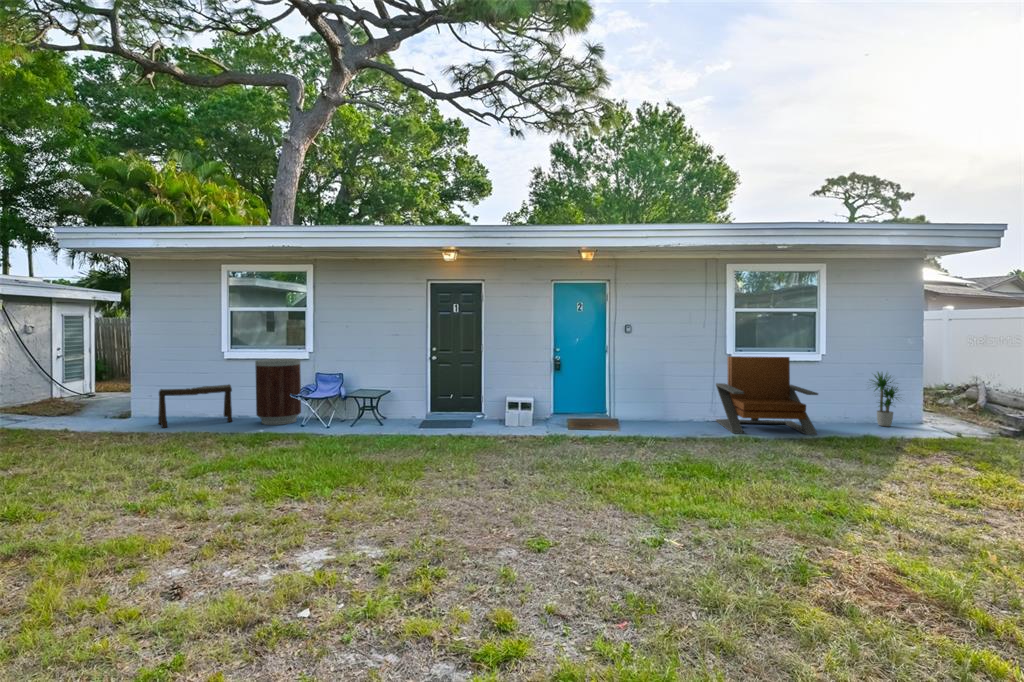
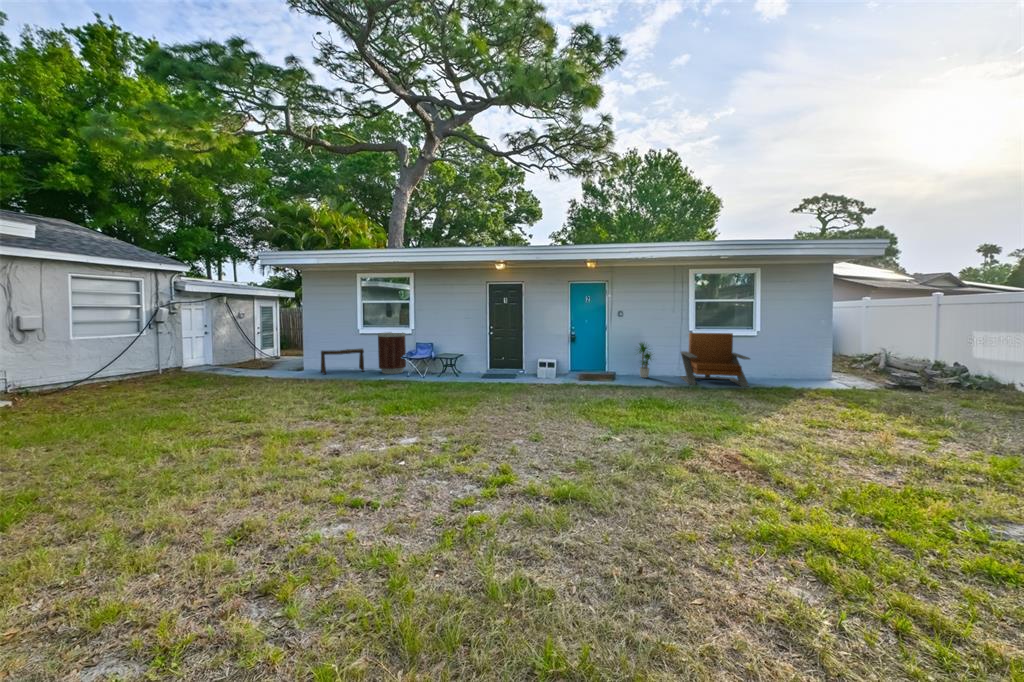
potted plant: present [872,372,898,426] -> present [639,343,651,378]

